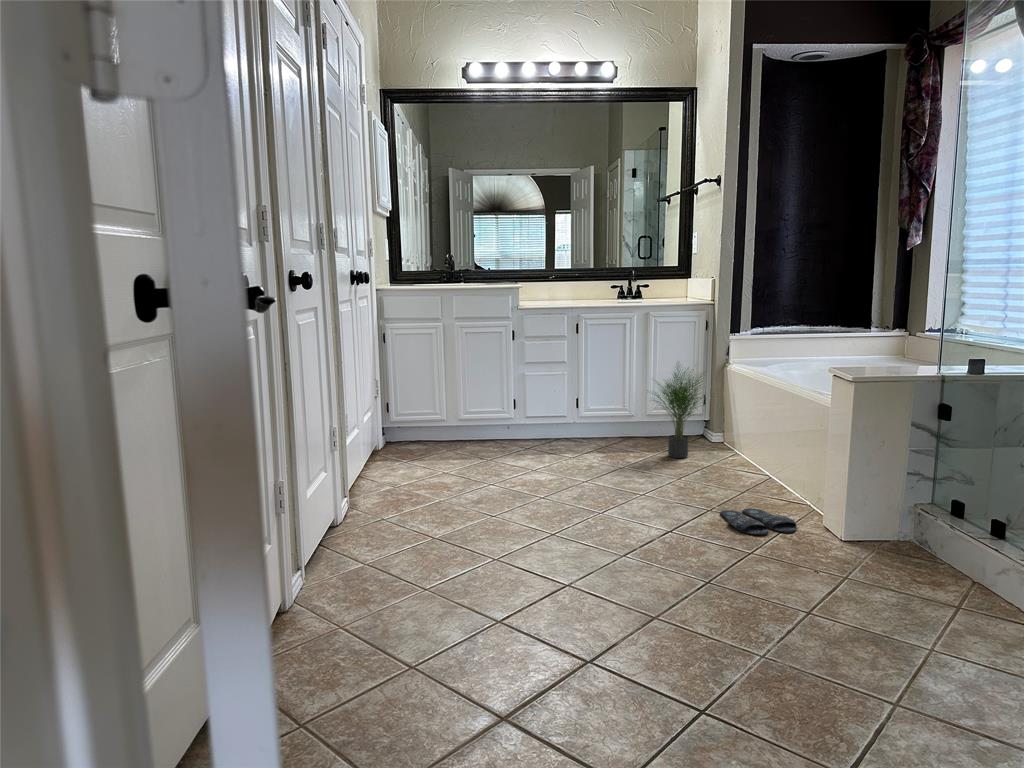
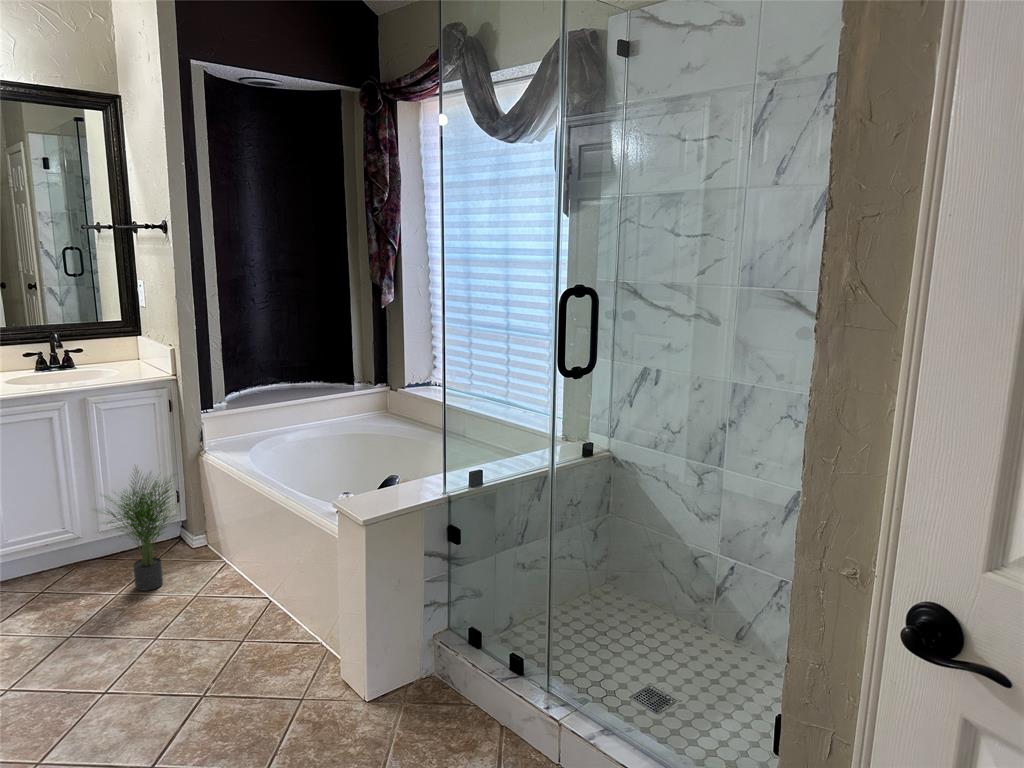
slippers: present [720,508,797,536] -> none [217,672,314,731]

